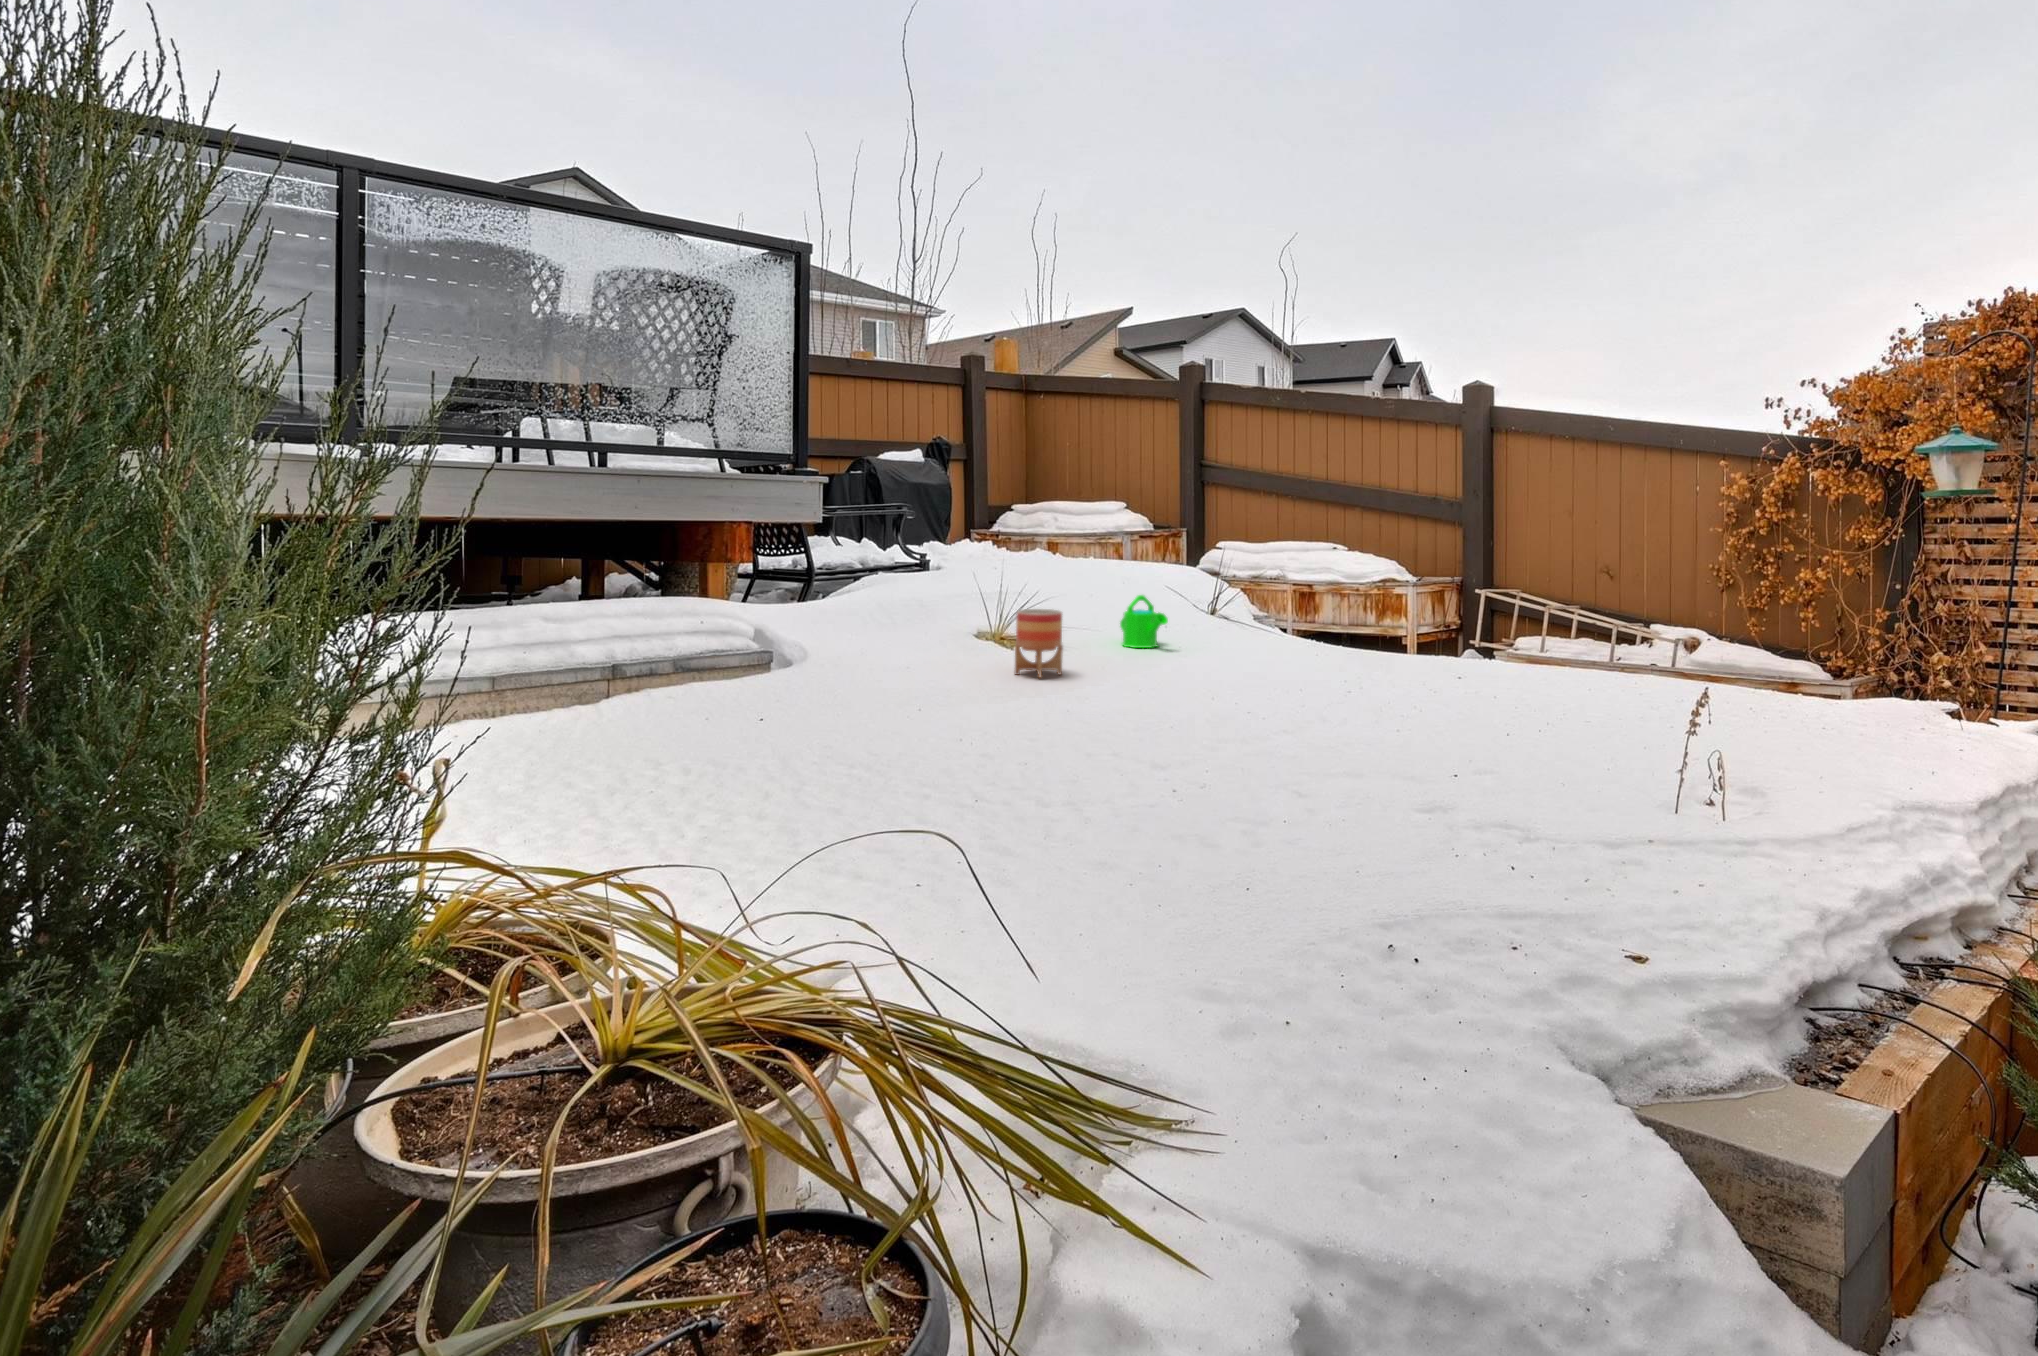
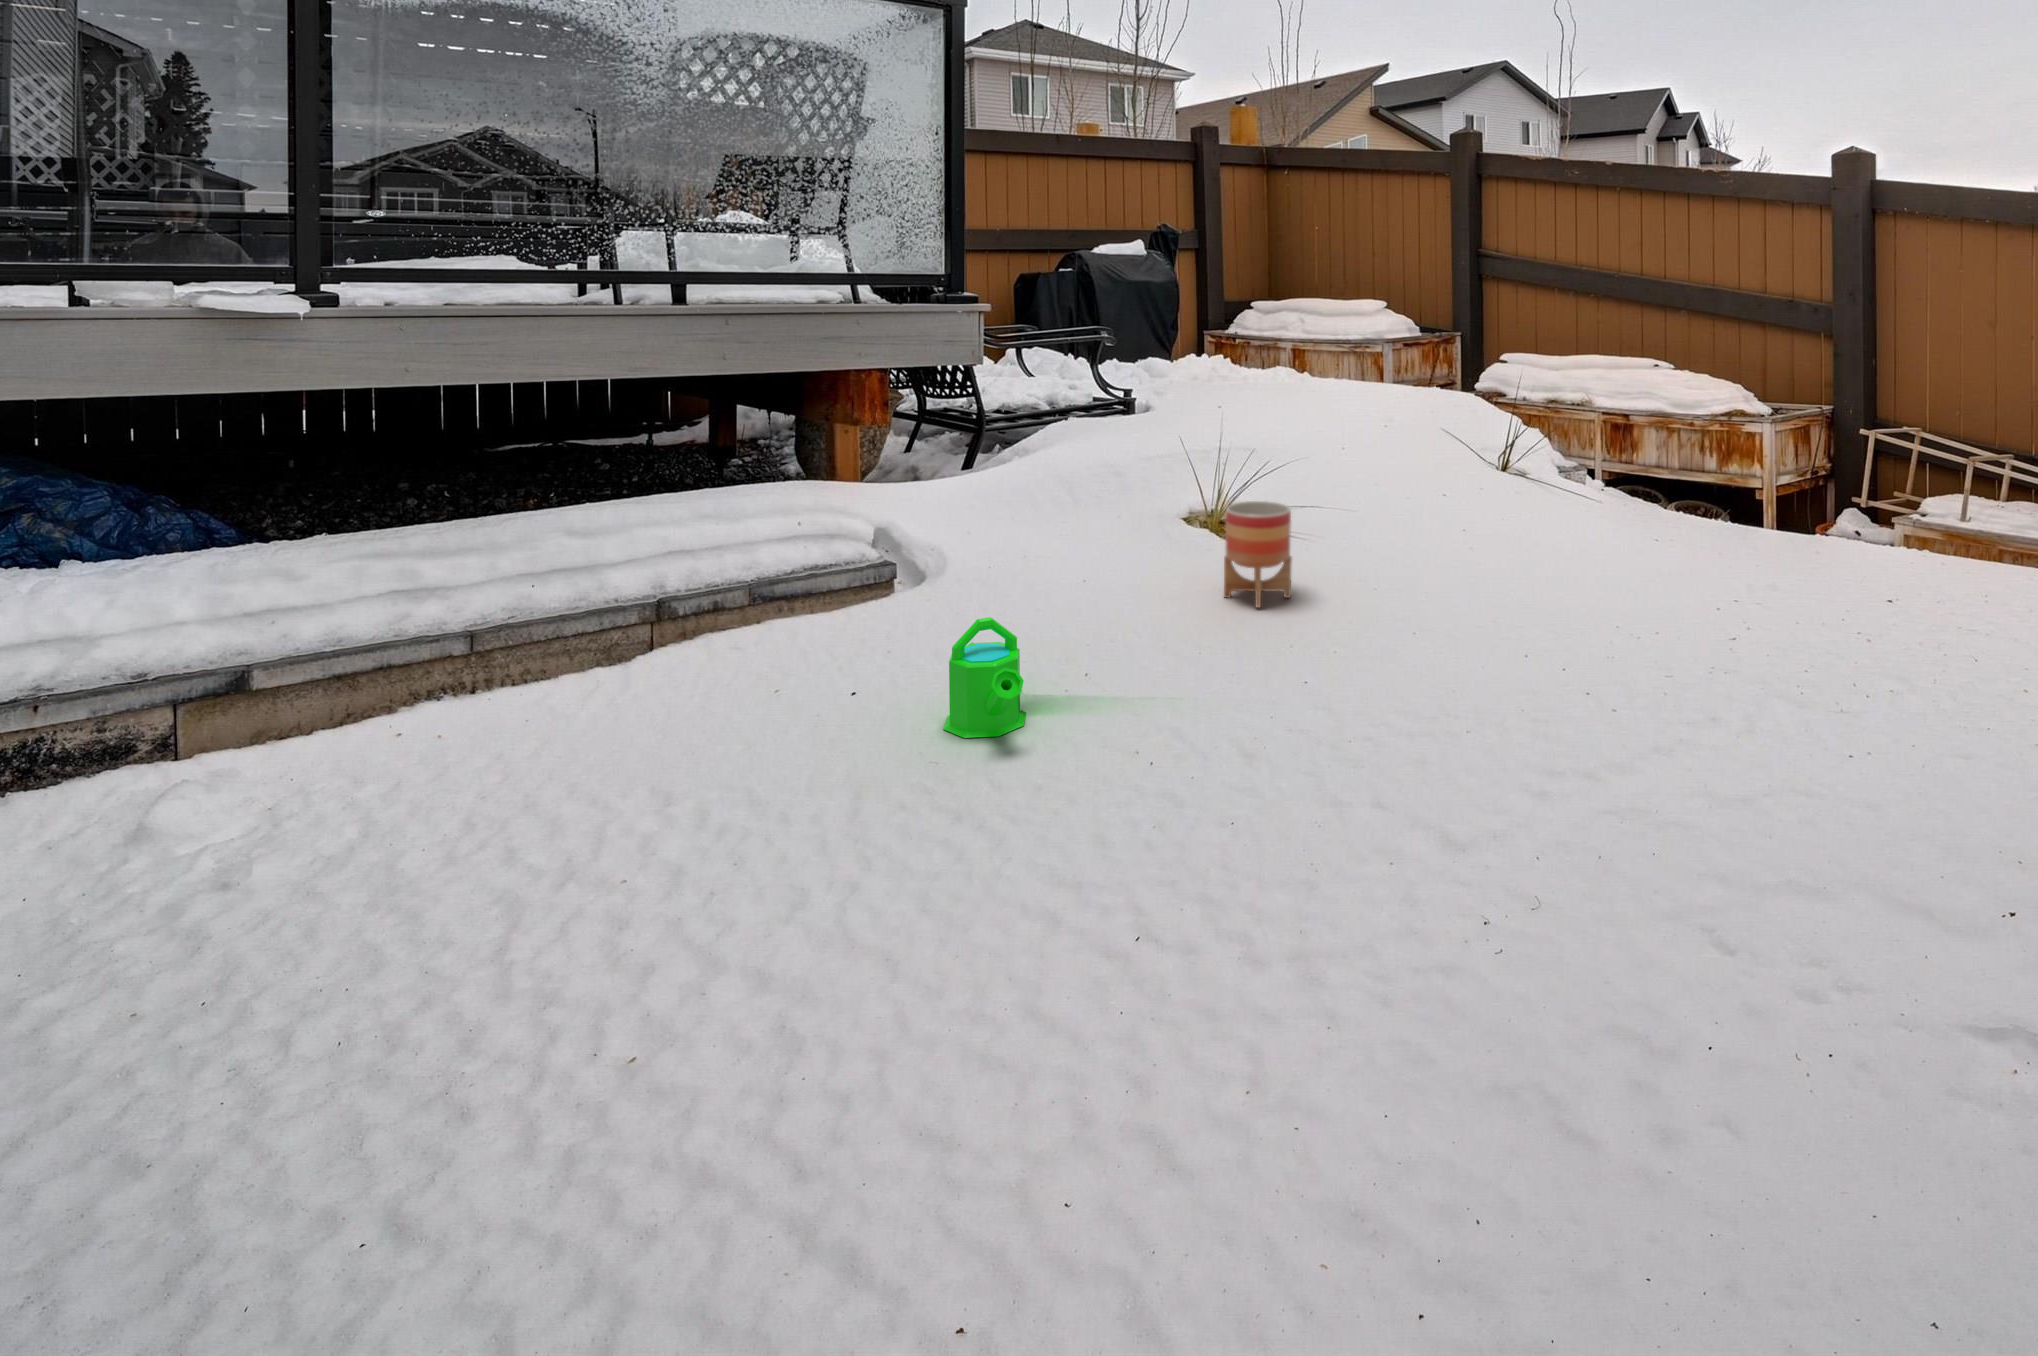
watering can: present [1120,595,1168,648] -> present [943,617,1026,738]

